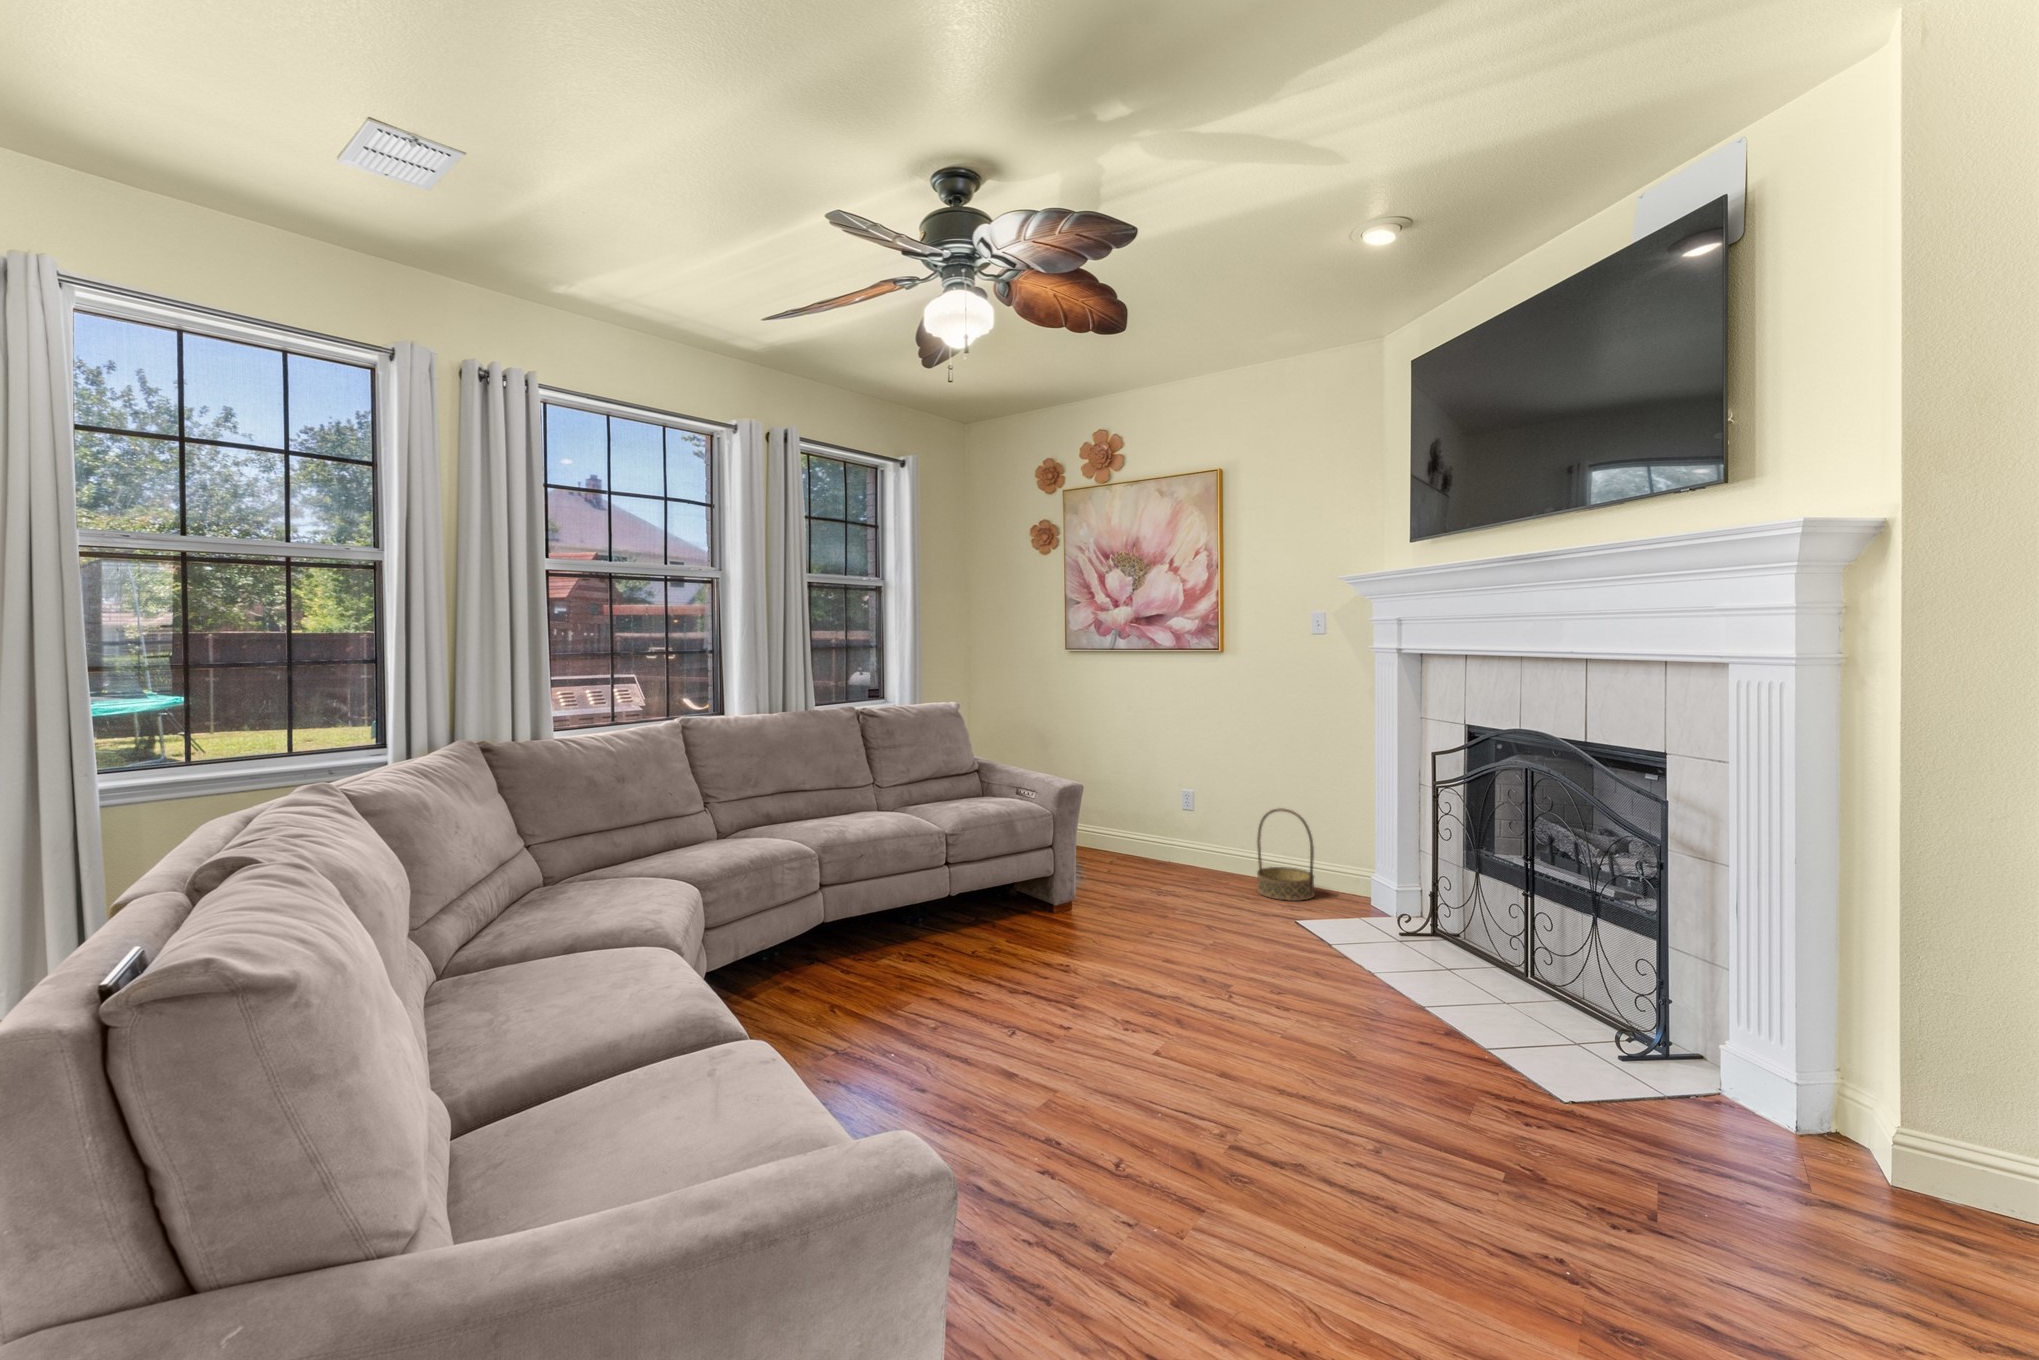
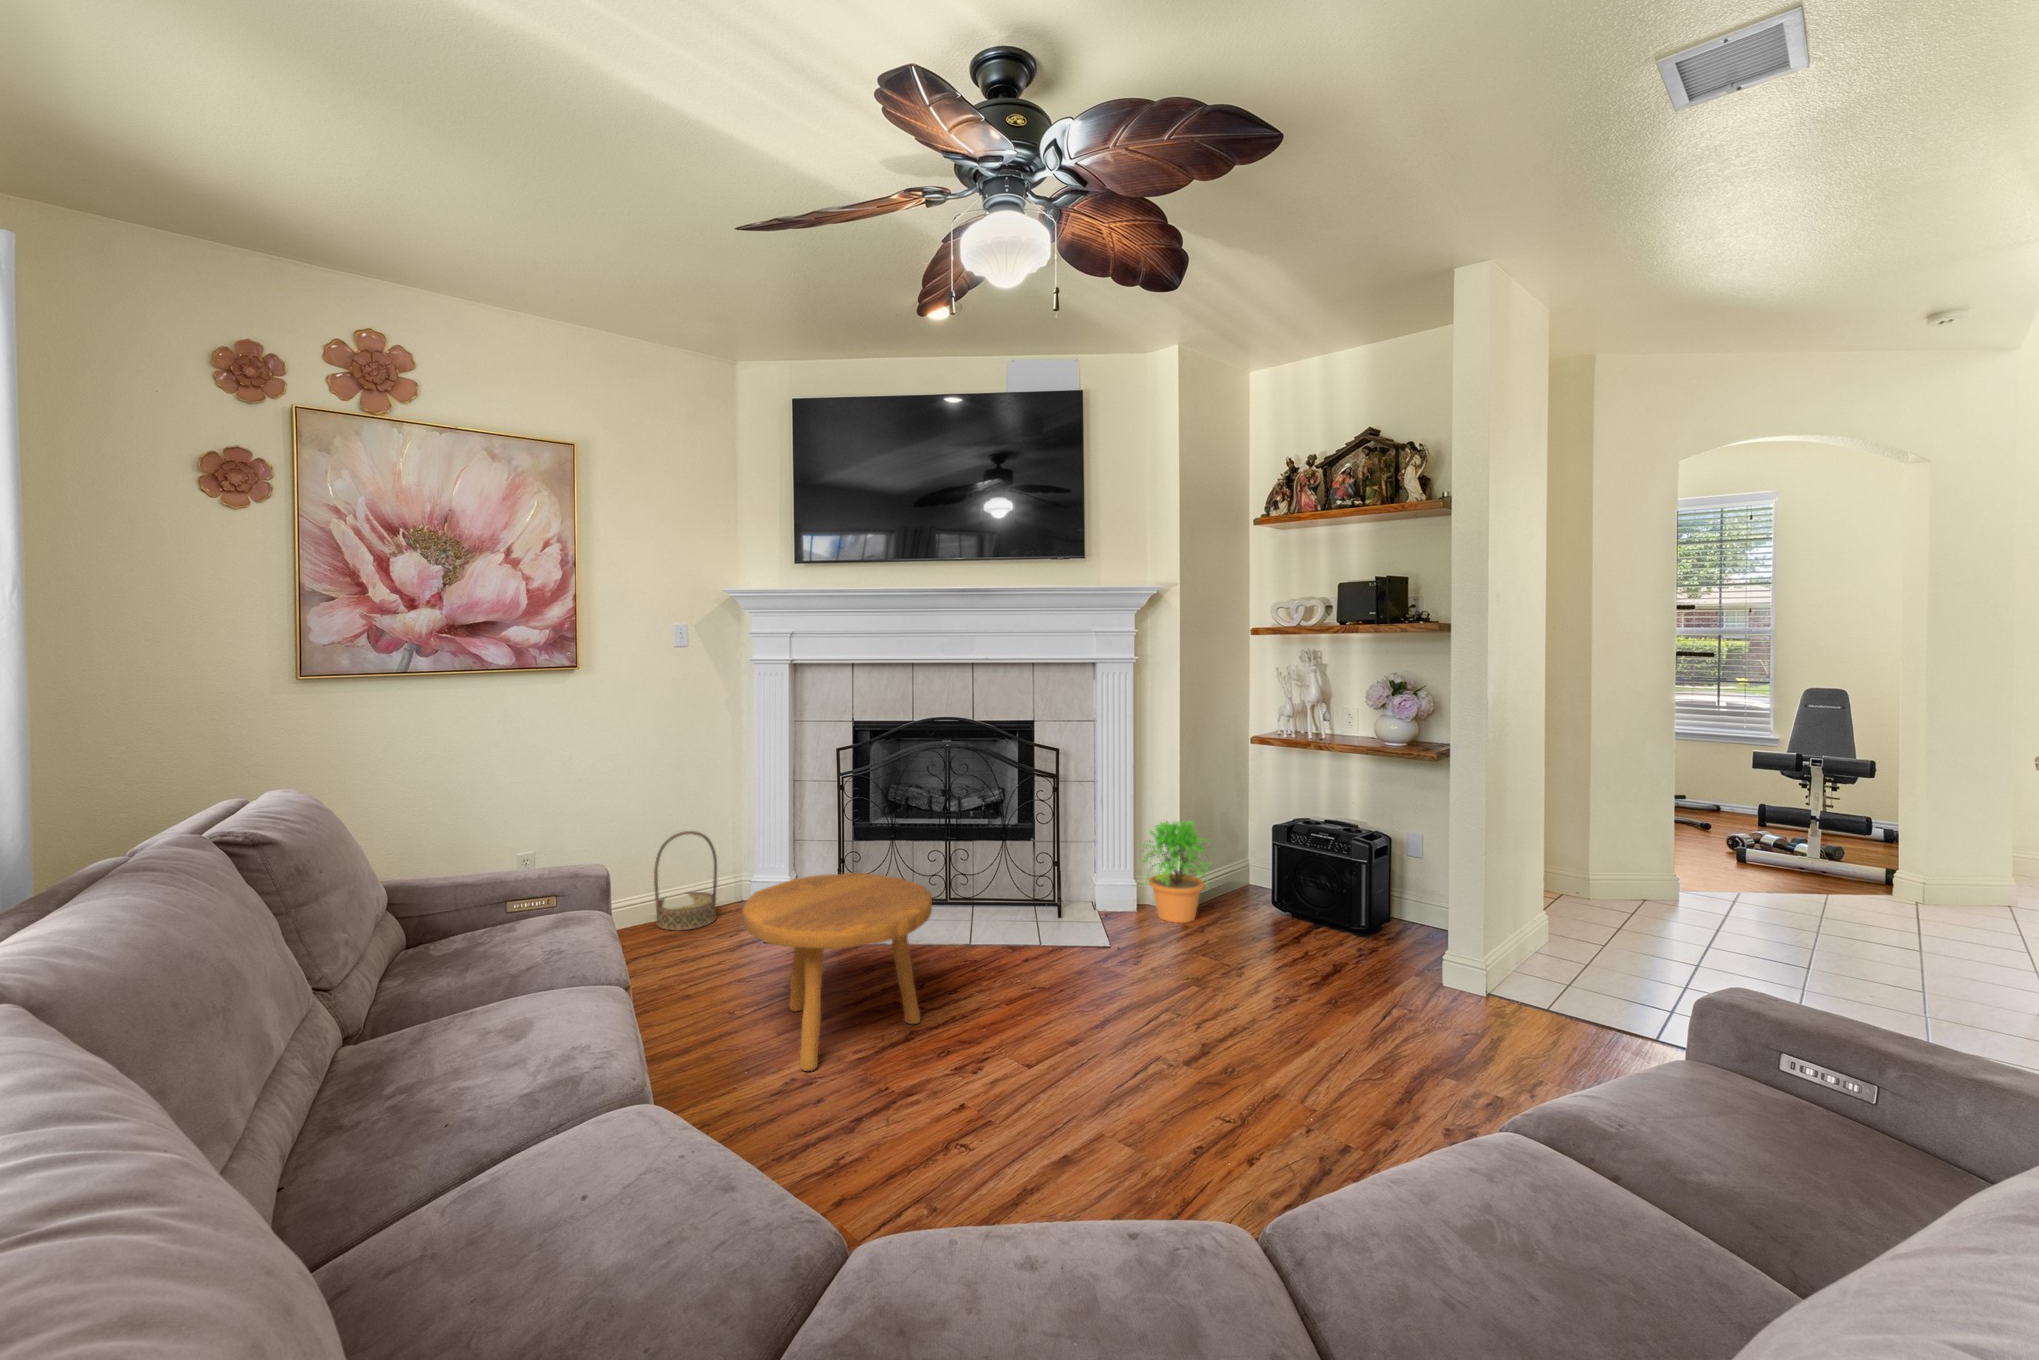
footstool: none [1053,840,1221,1002] -> present [743,873,932,1071]
potted plant: none [1694,963,1901,1177] -> present [1143,821,1216,923]

